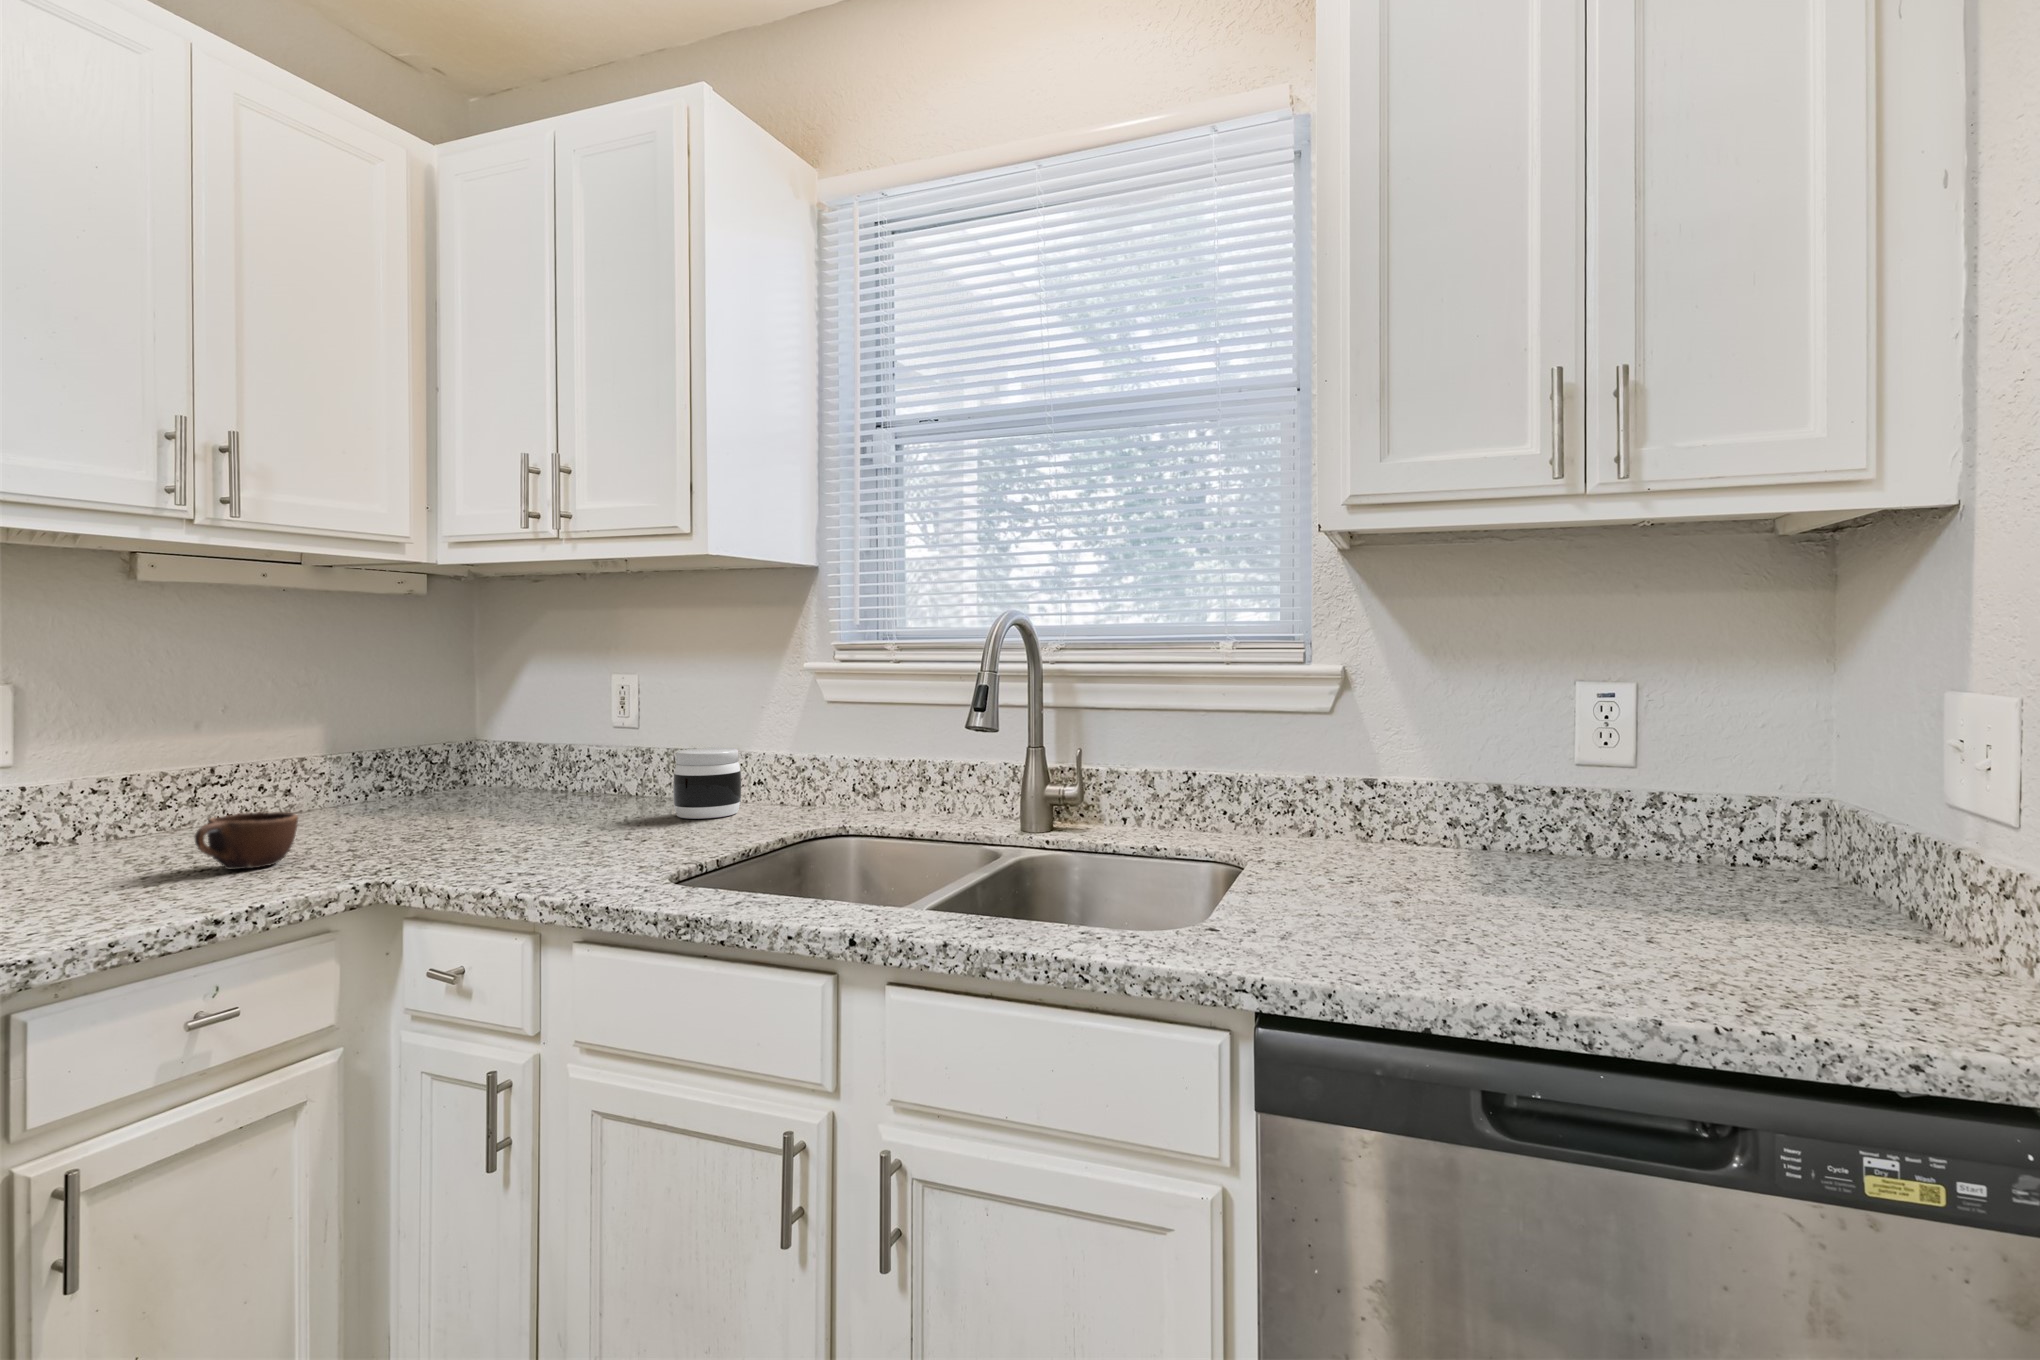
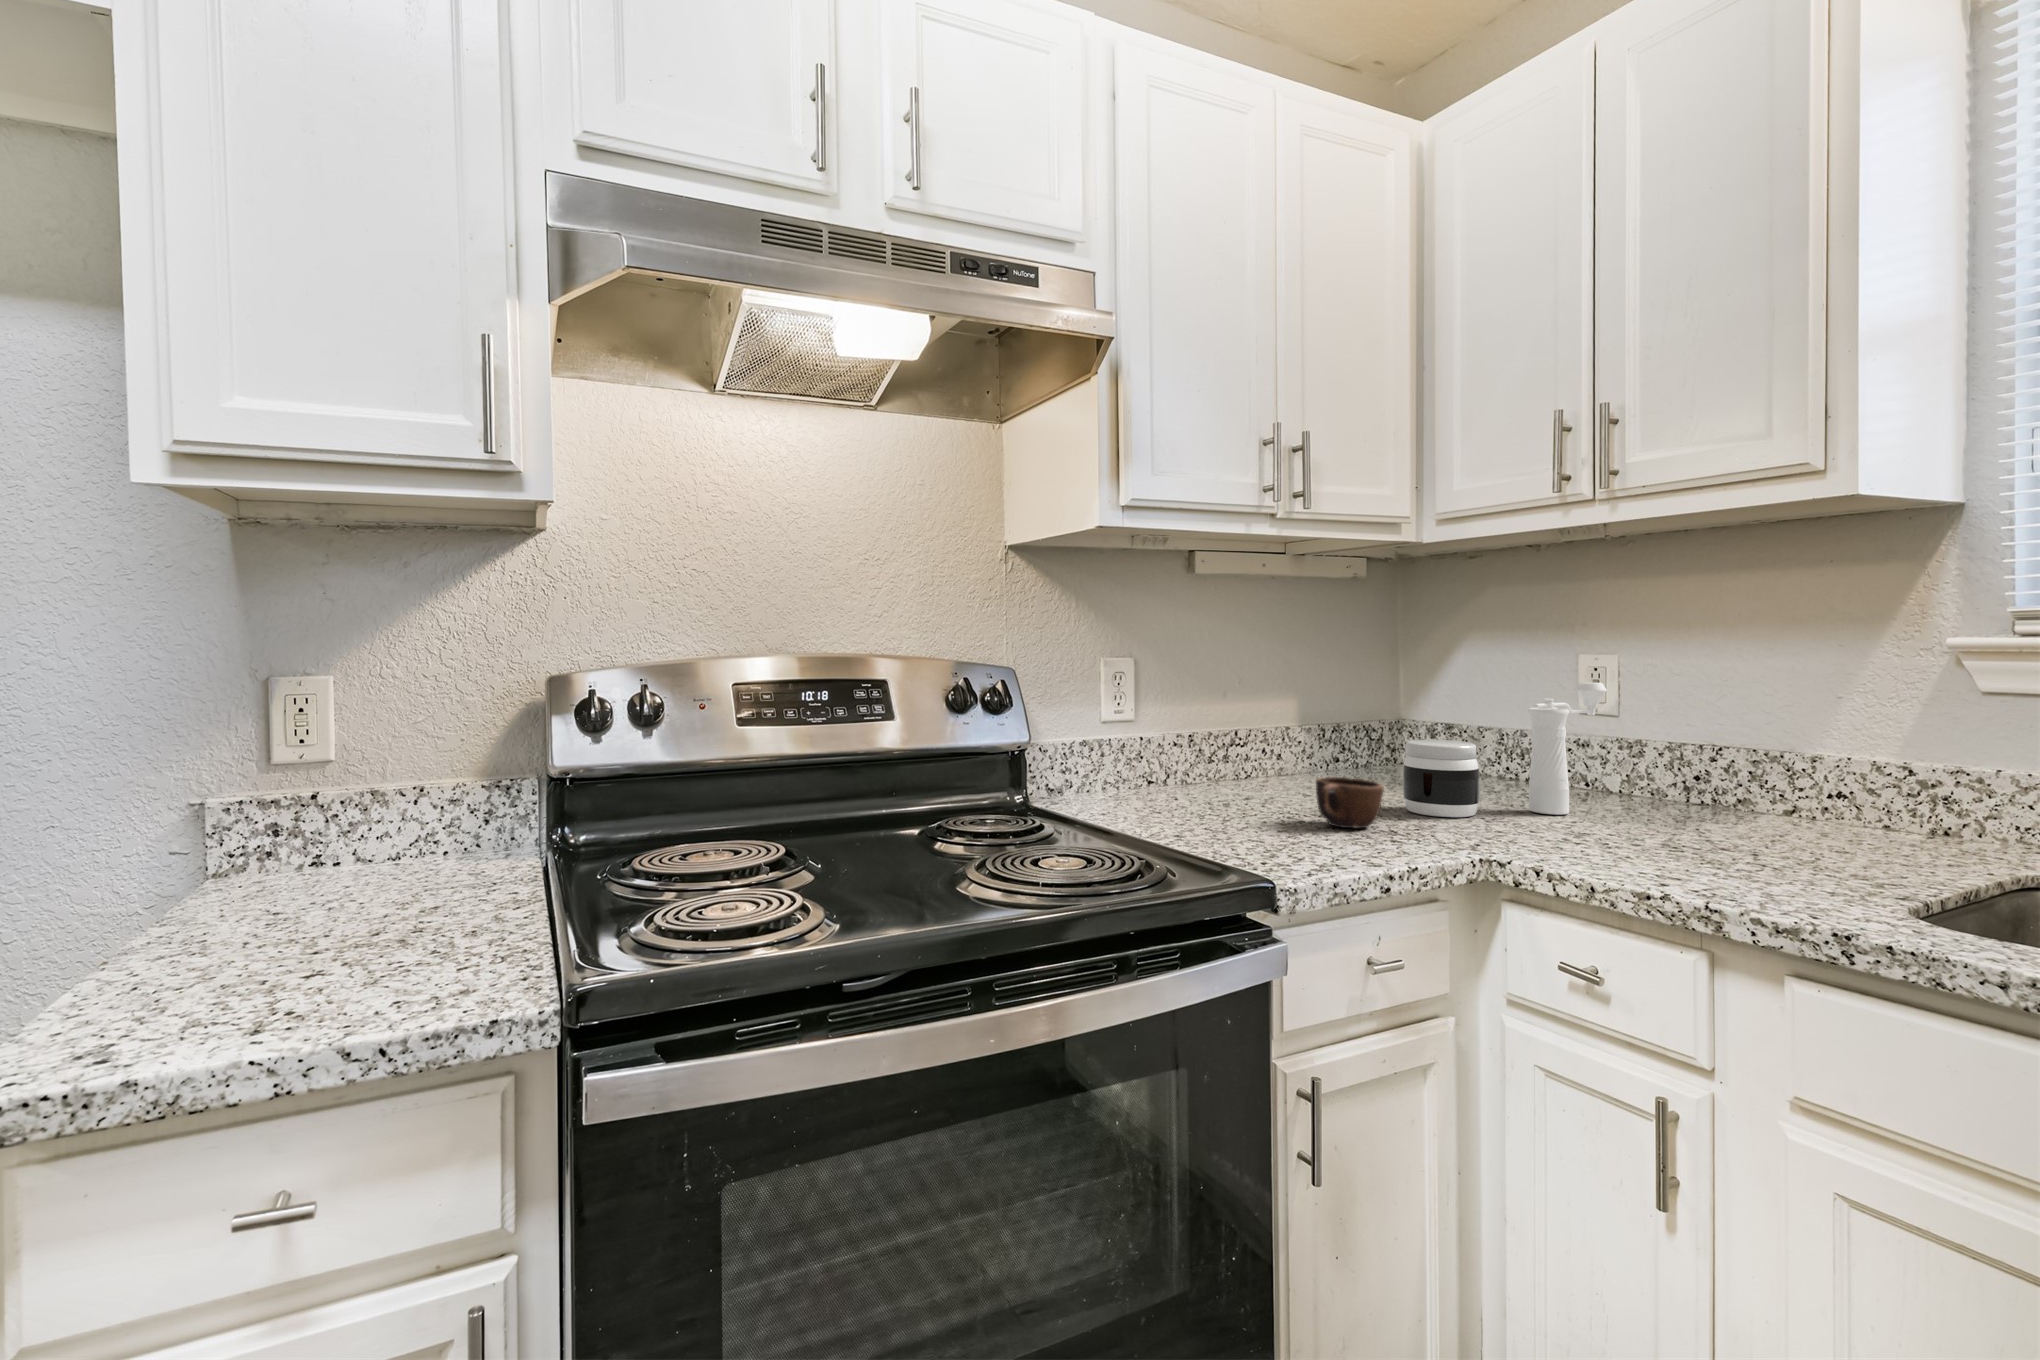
pepper mill: none [514,697,601,824] -> present [1528,682,1607,815]
jar: present [673,748,741,819] -> present [1403,740,1480,817]

